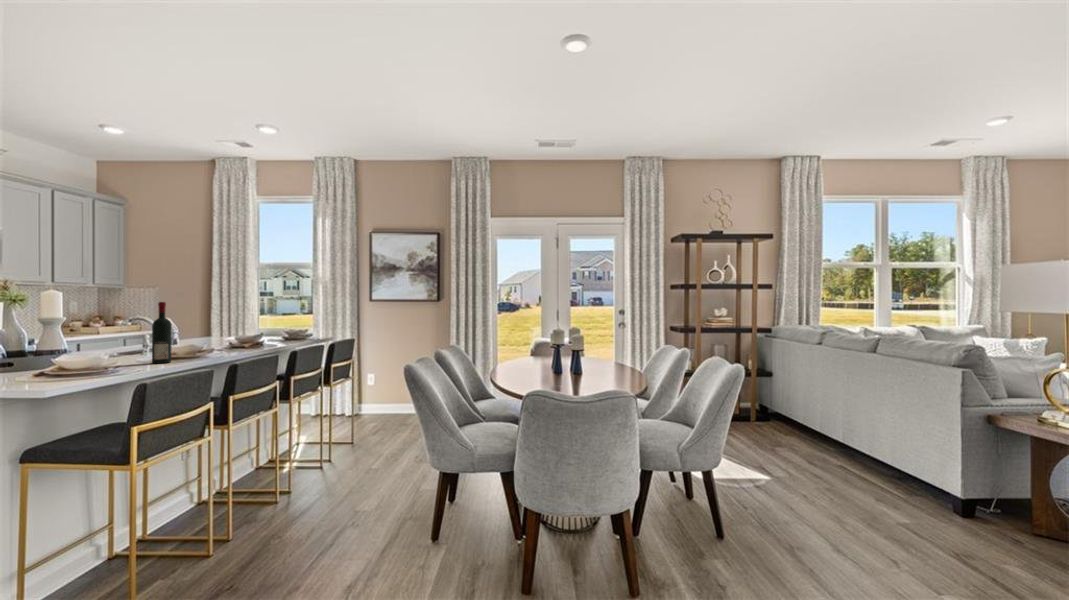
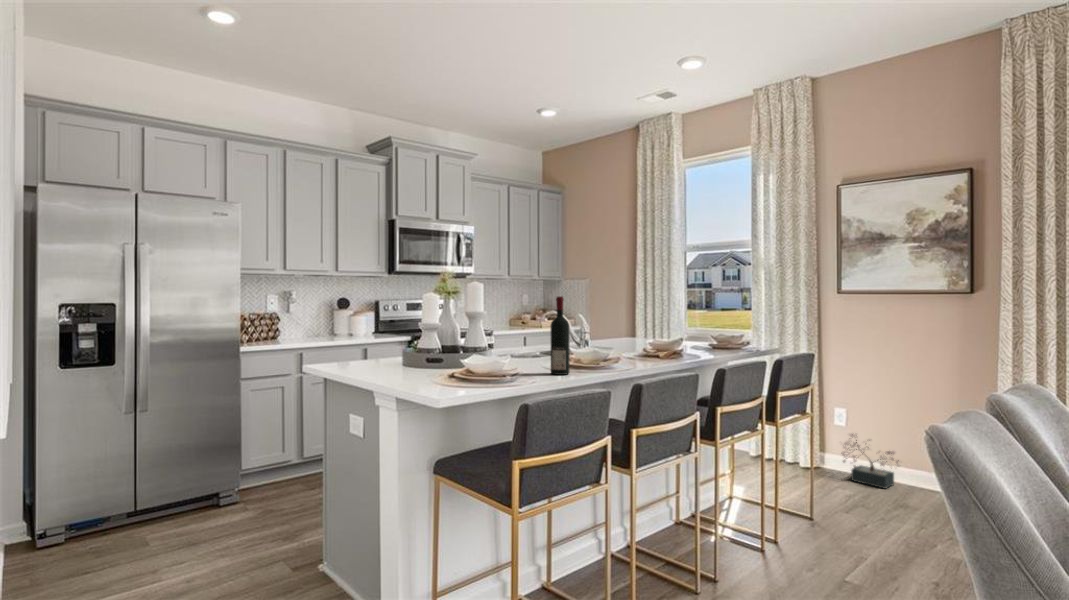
decorative plant: none [370,388,405,418] -> present [842,434,899,488]

